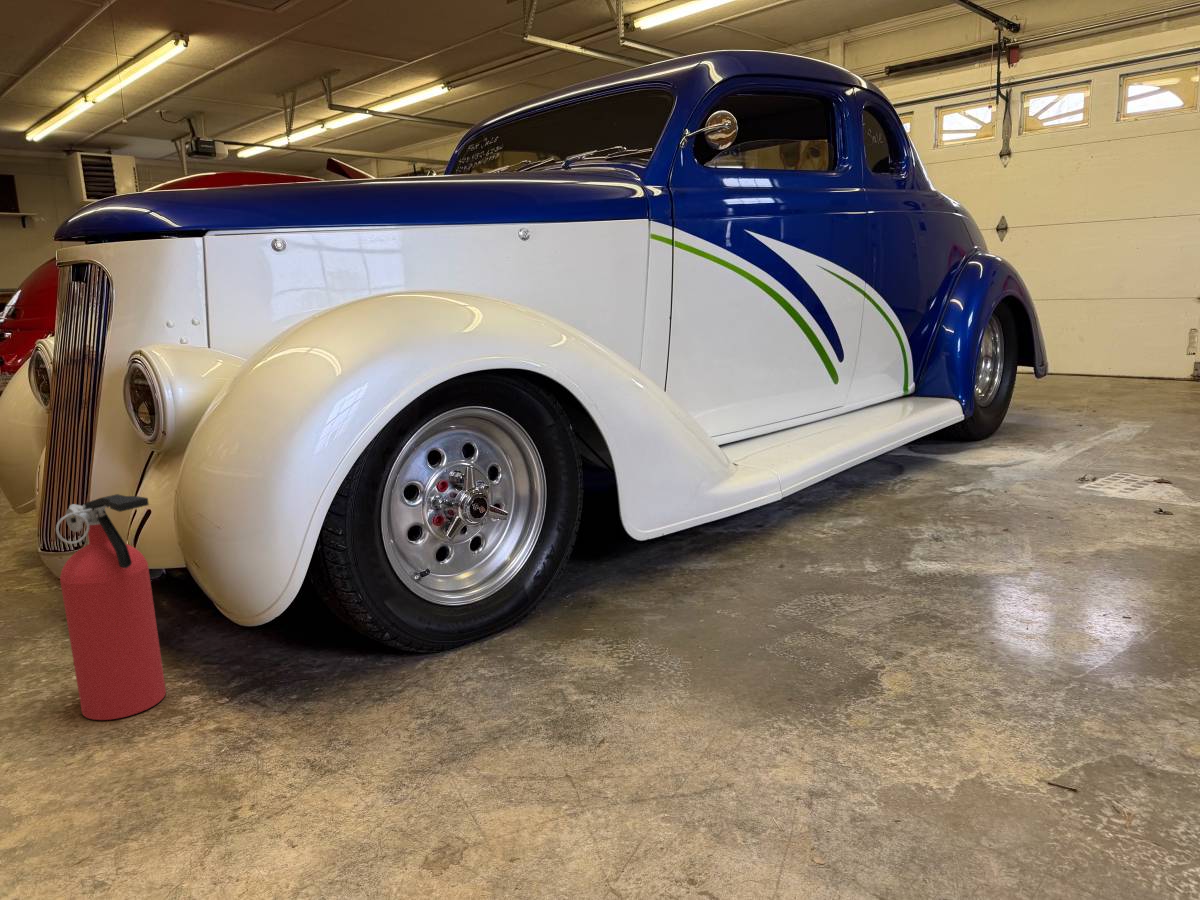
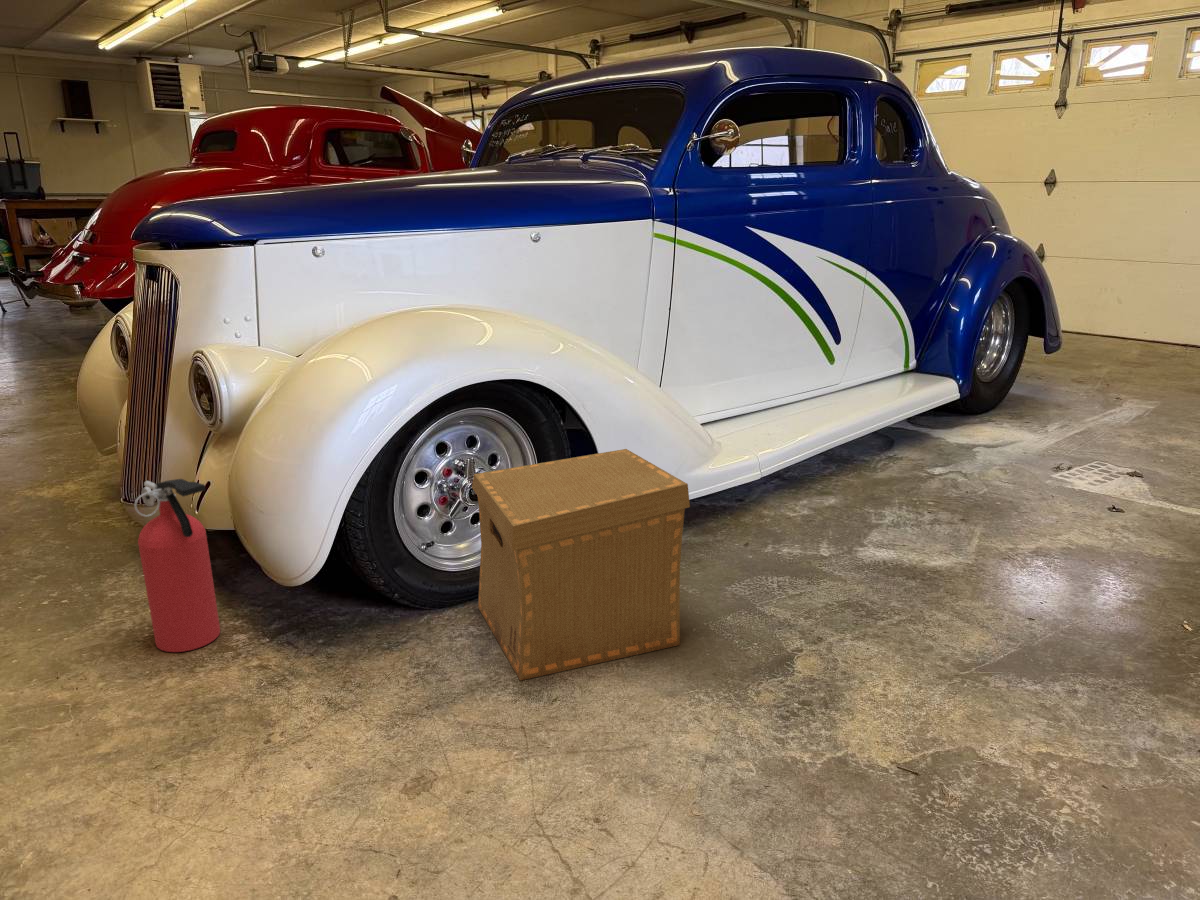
cardboard box: none [475,449,743,723] -> present [472,449,690,681]

